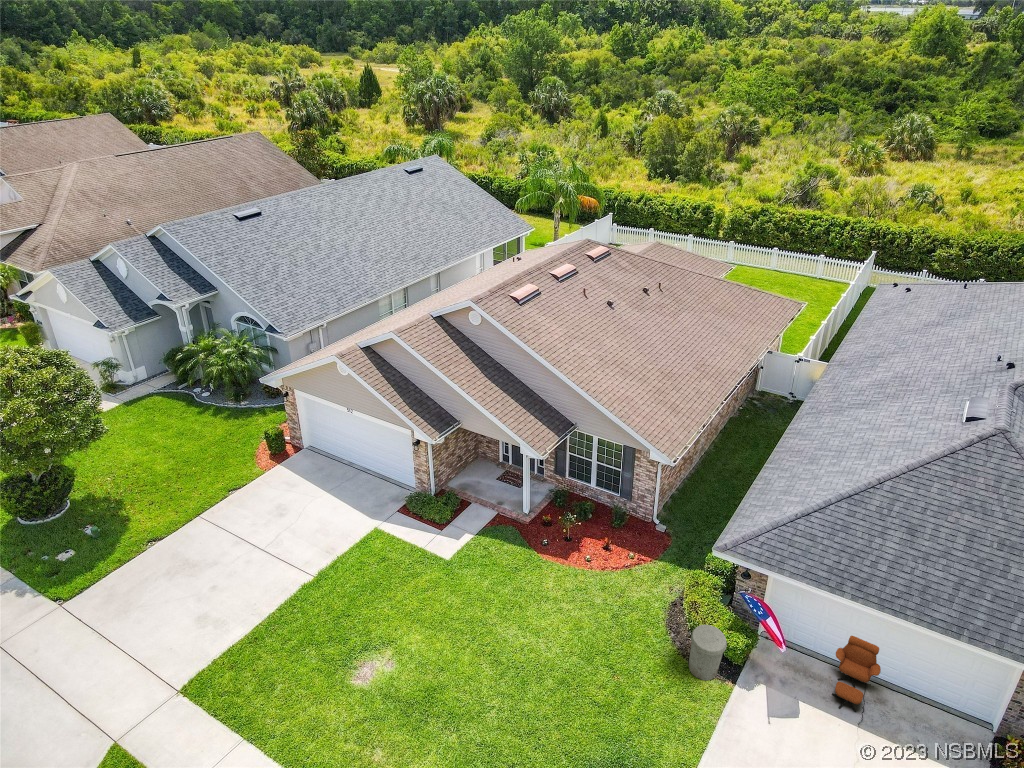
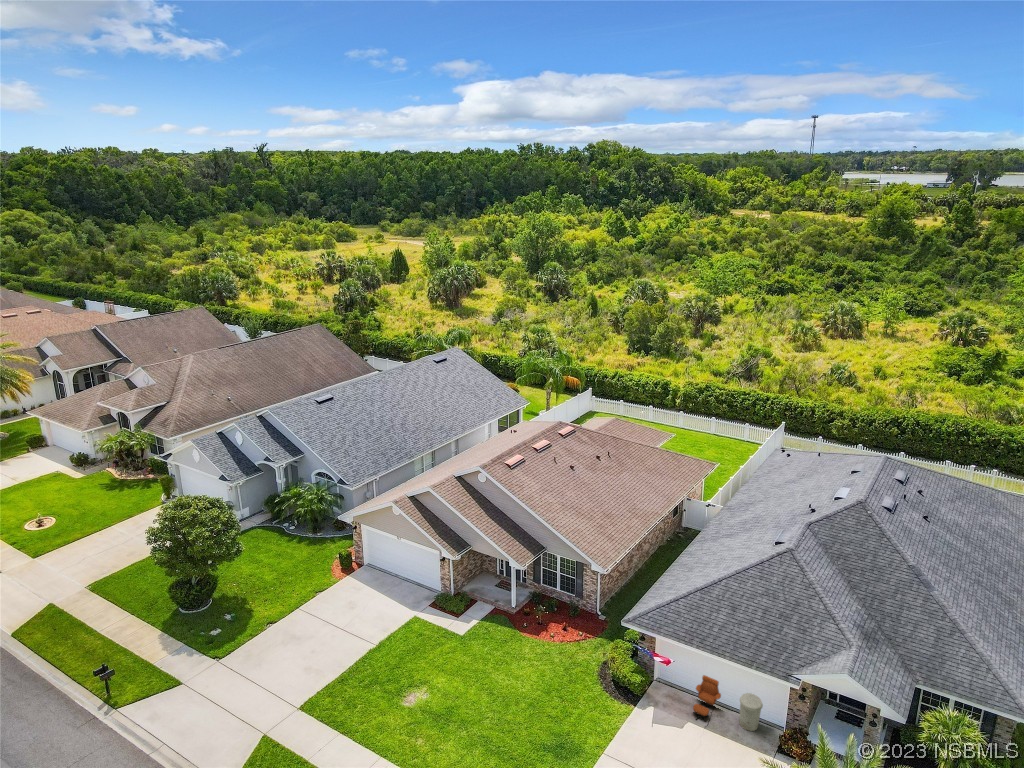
trash can: present [689,625,727,680] -> present [739,693,763,731]

